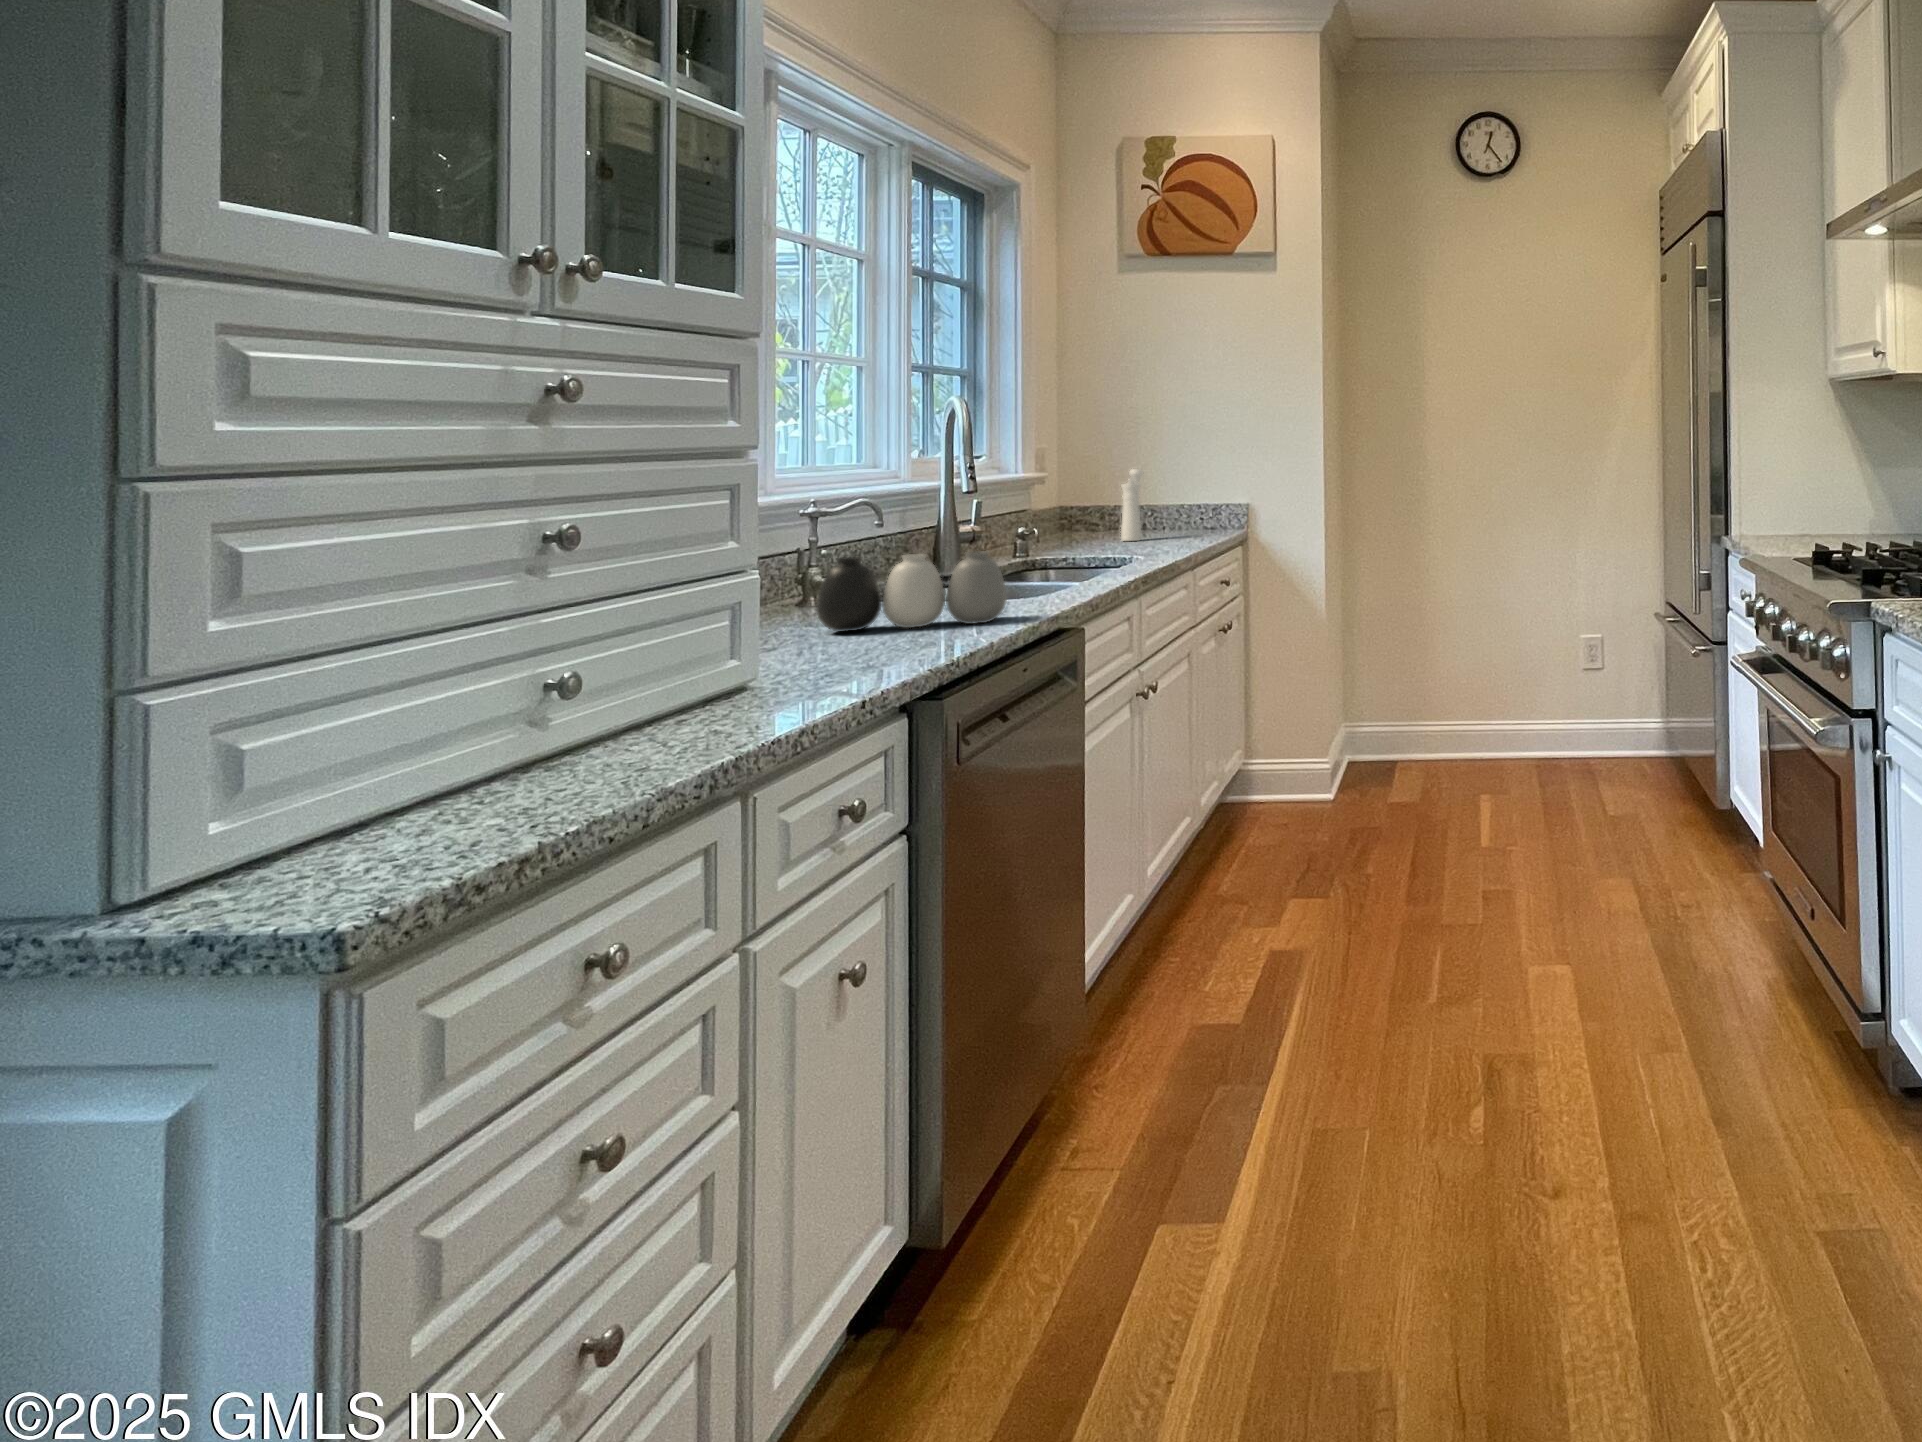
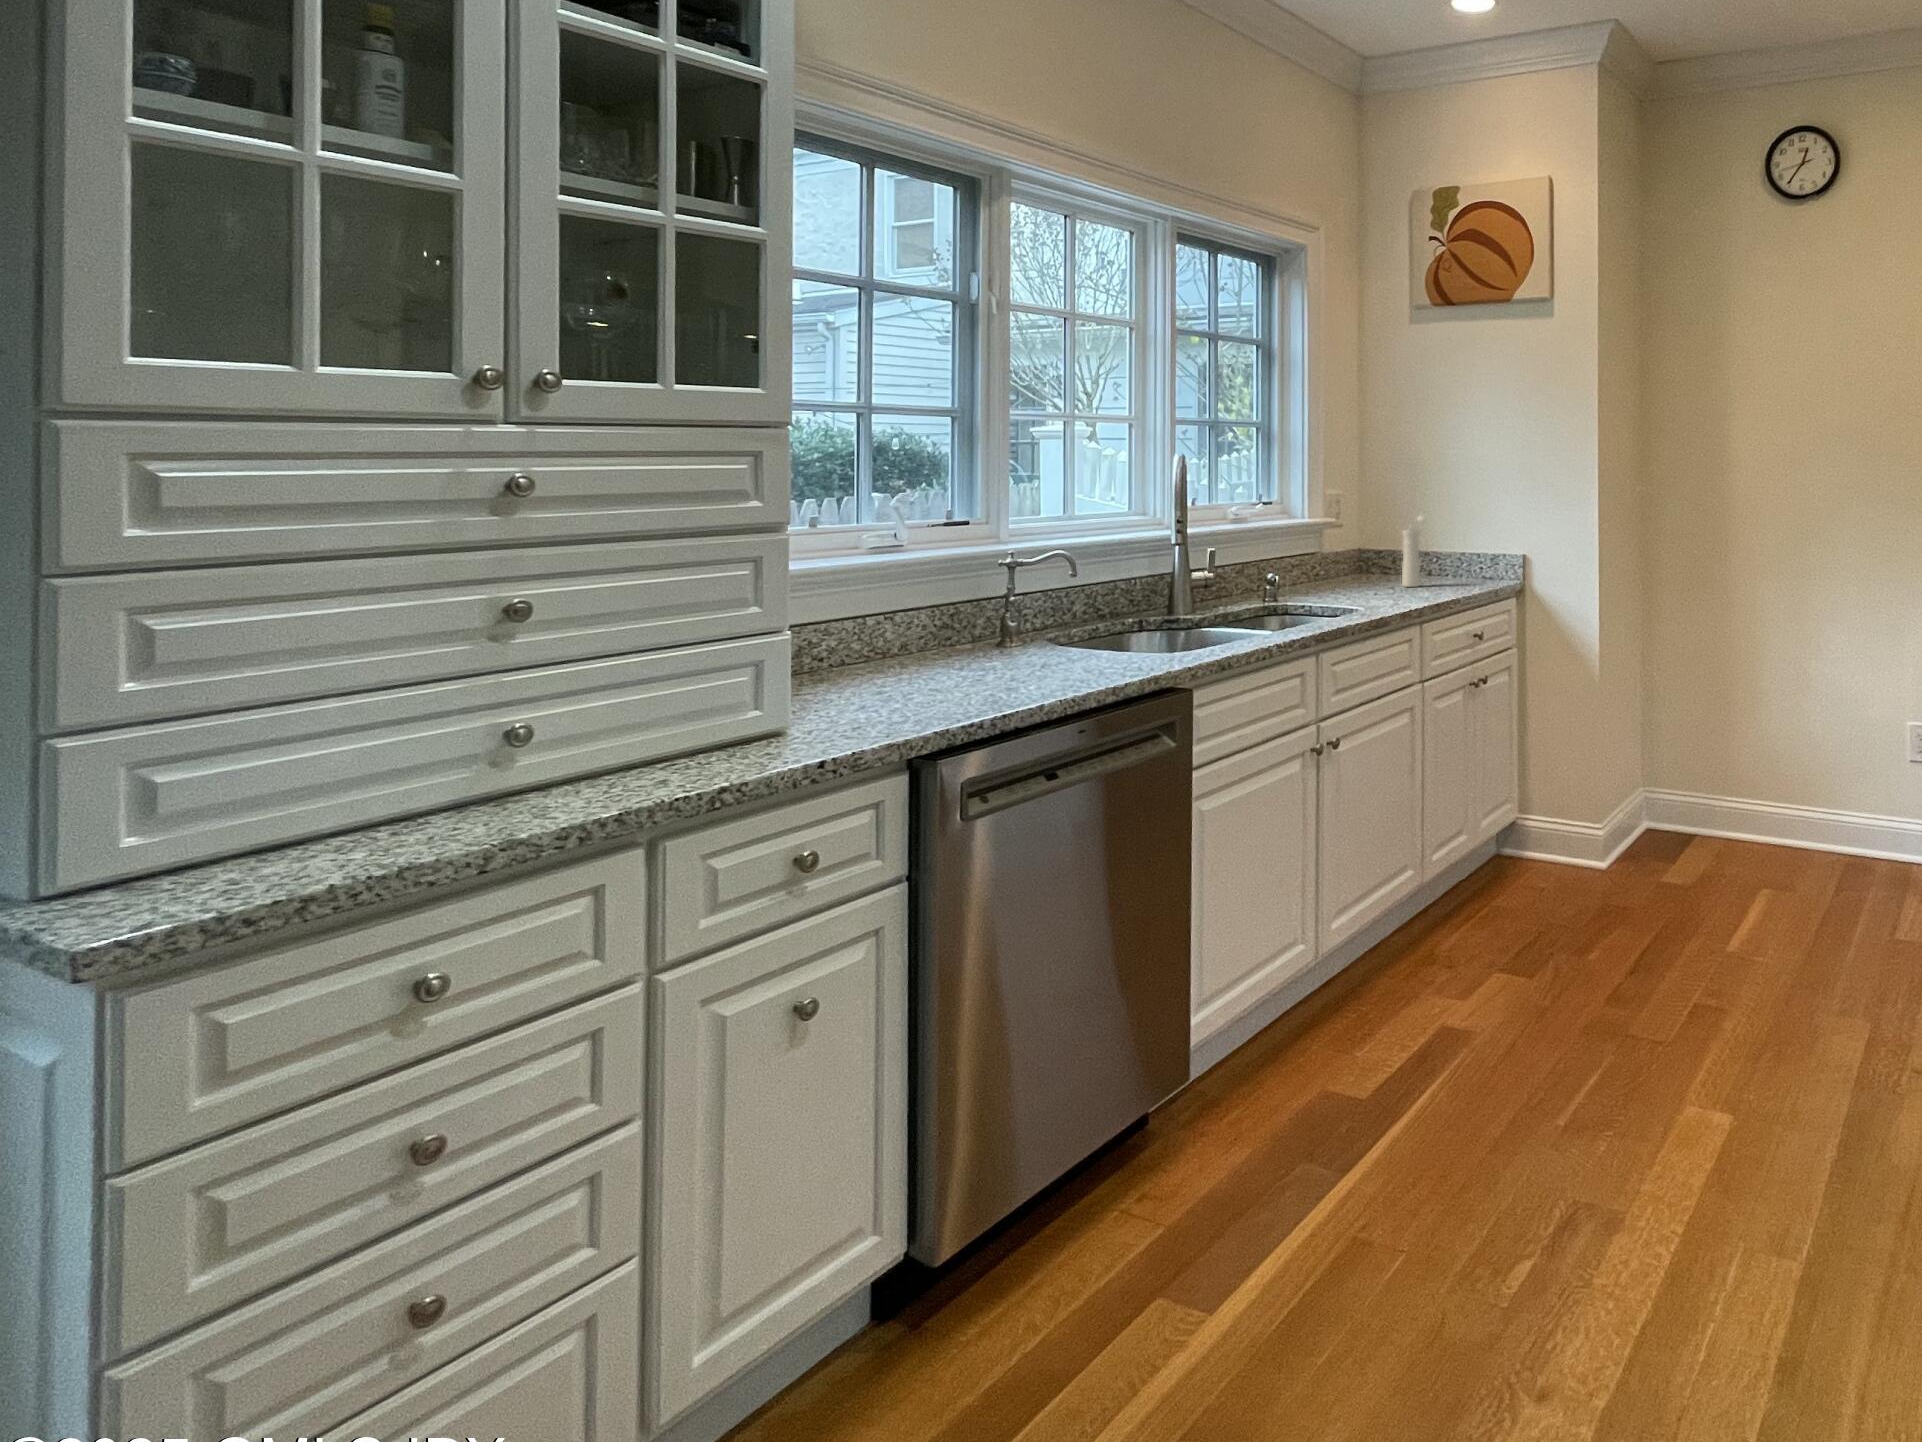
vase: present [816,551,1007,632] -> none [960,609,1116,678]

